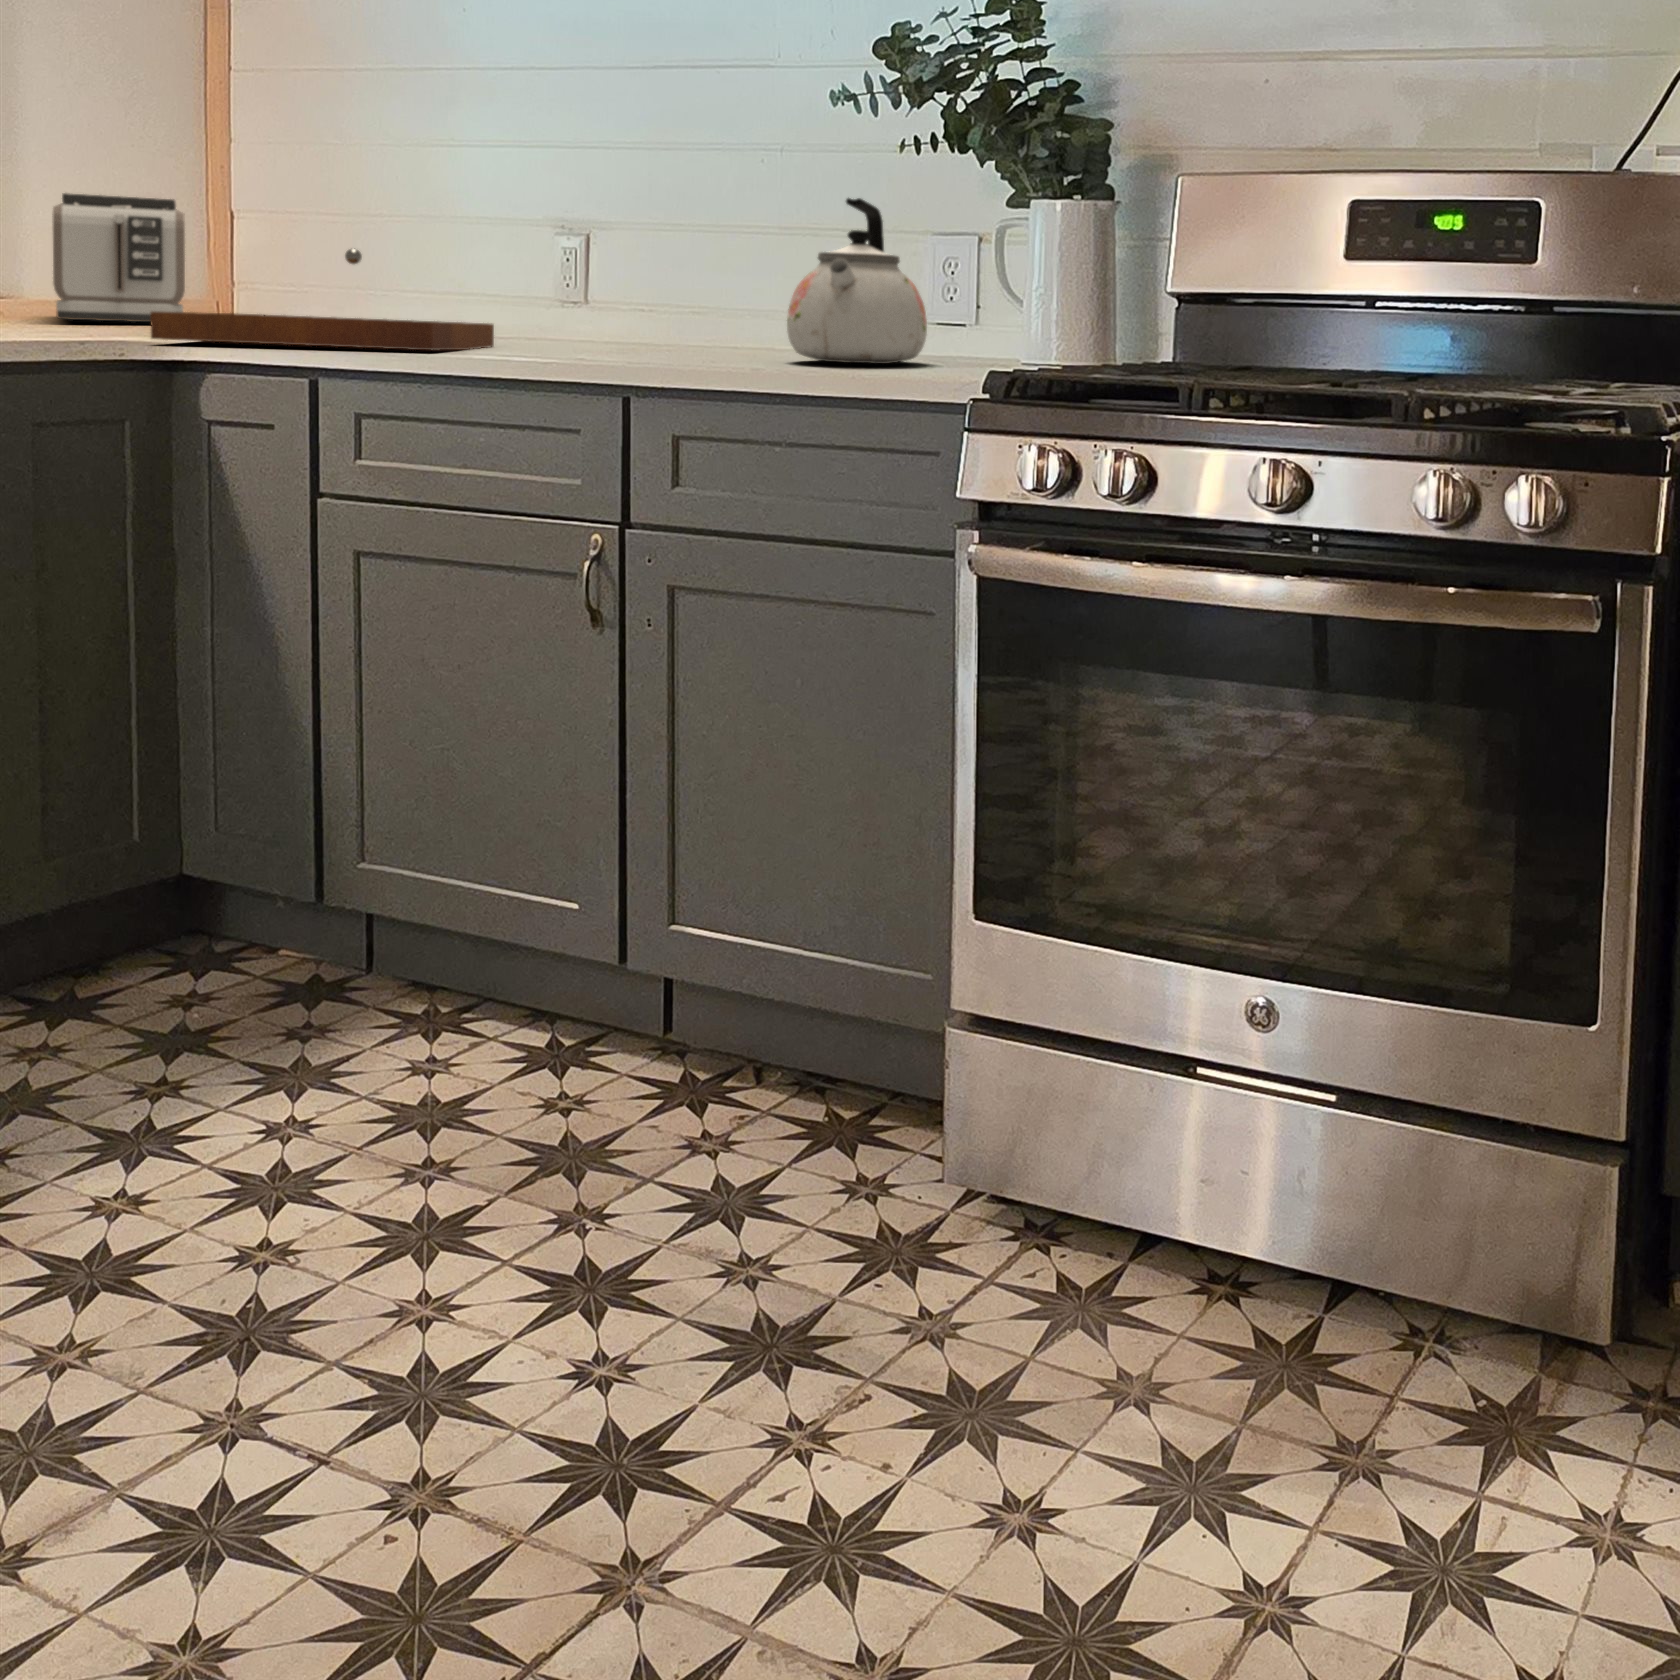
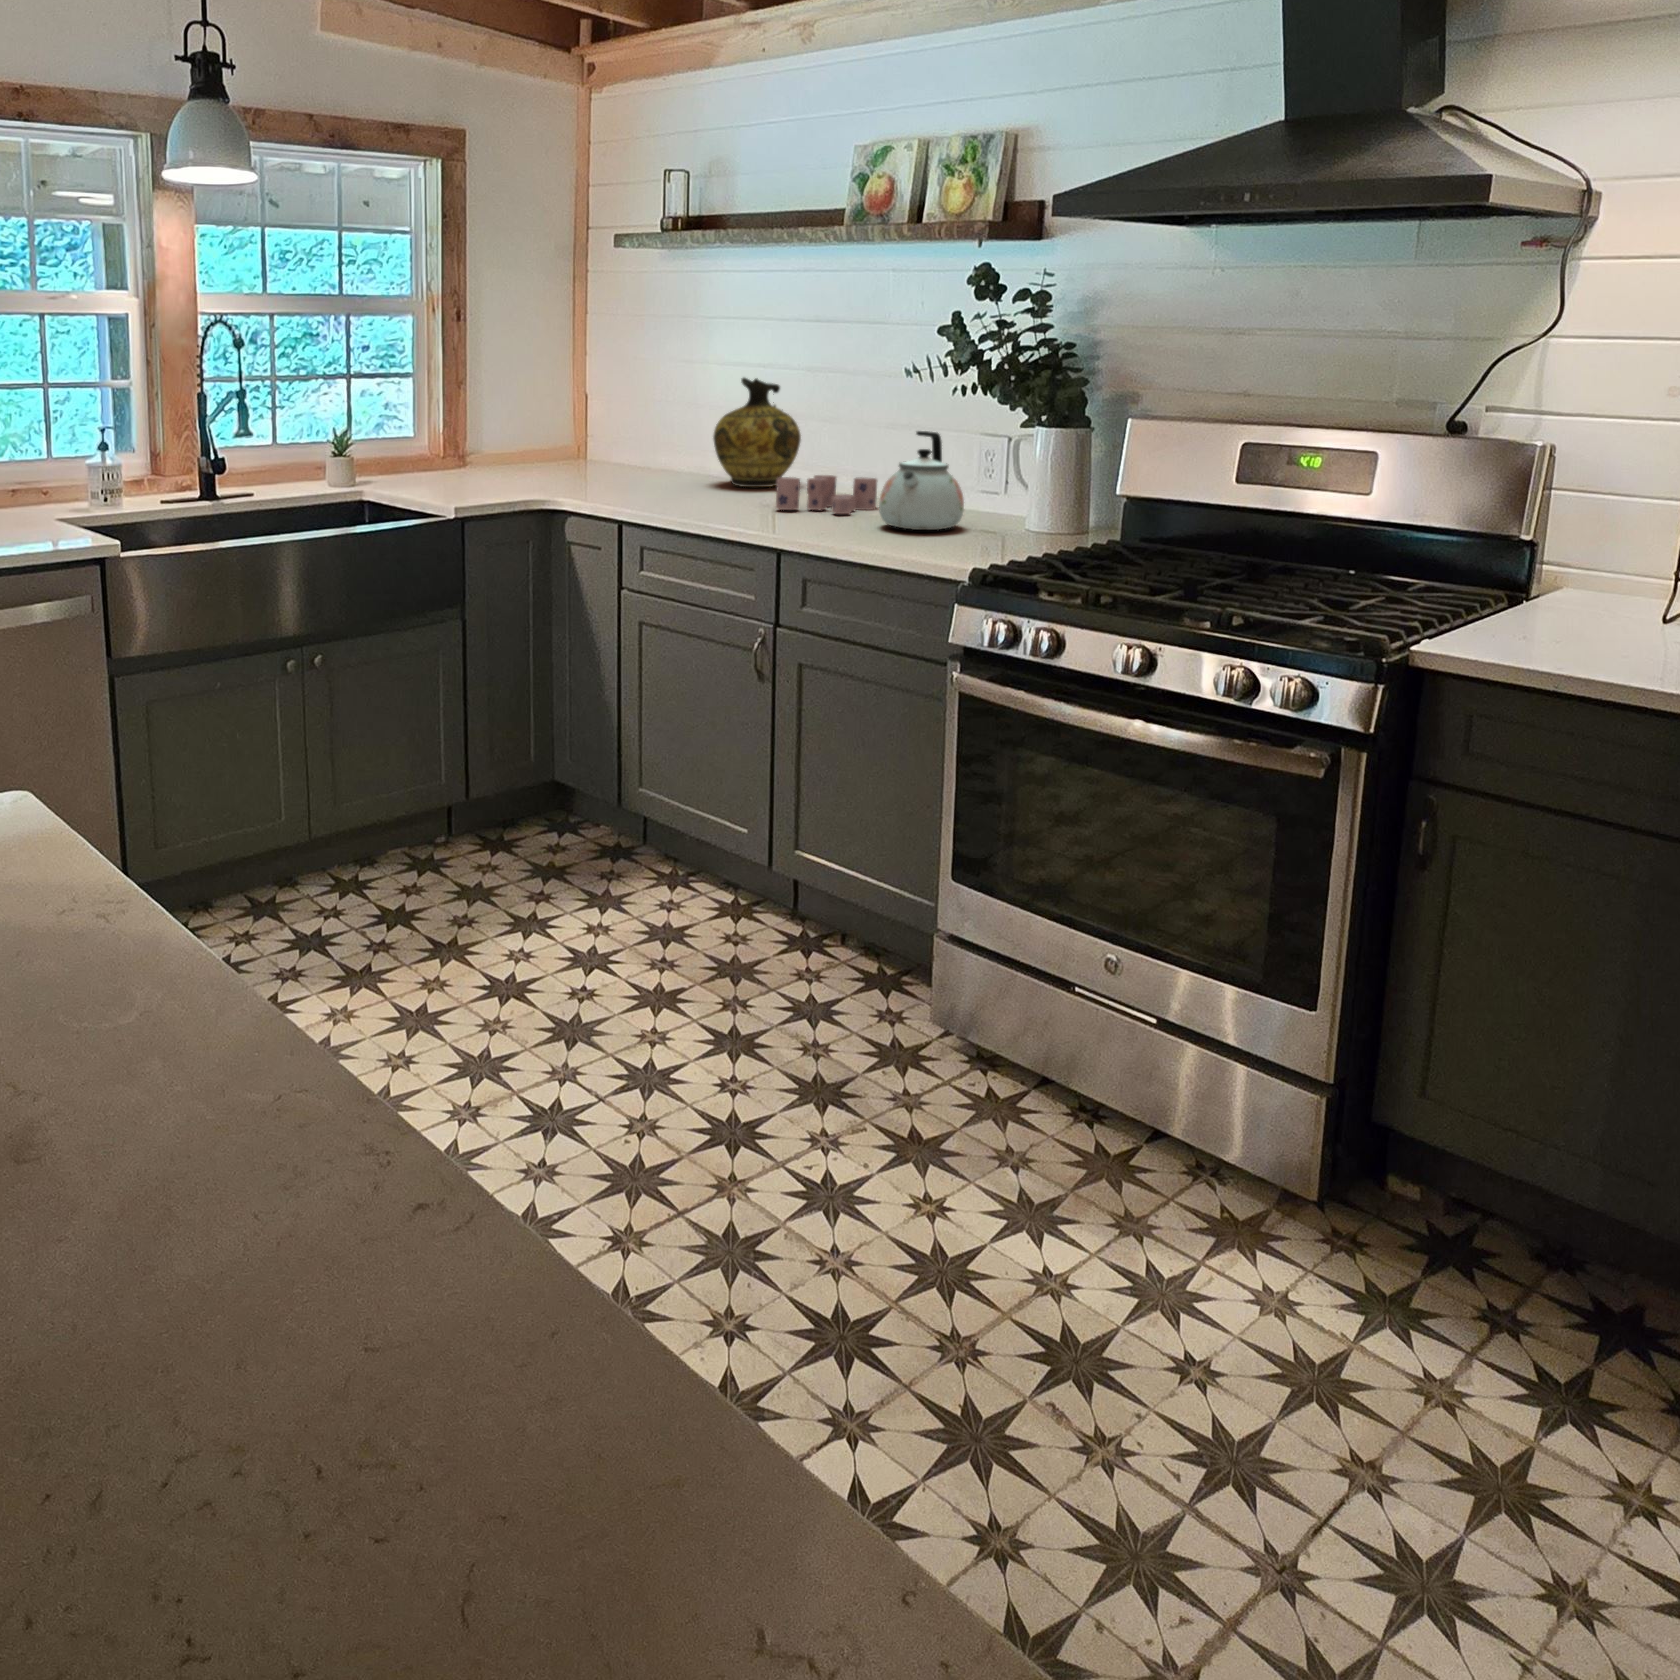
ceramic jug: none [471,147,625,335] -> present [713,378,801,487]
toaster: present [52,193,185,322] -> none [503,400,568,473]
tray: present [151,249,494,350] -> none [546,450,720,514]
candle: none [599,294,770,353] -> present [776,475,877,514]

